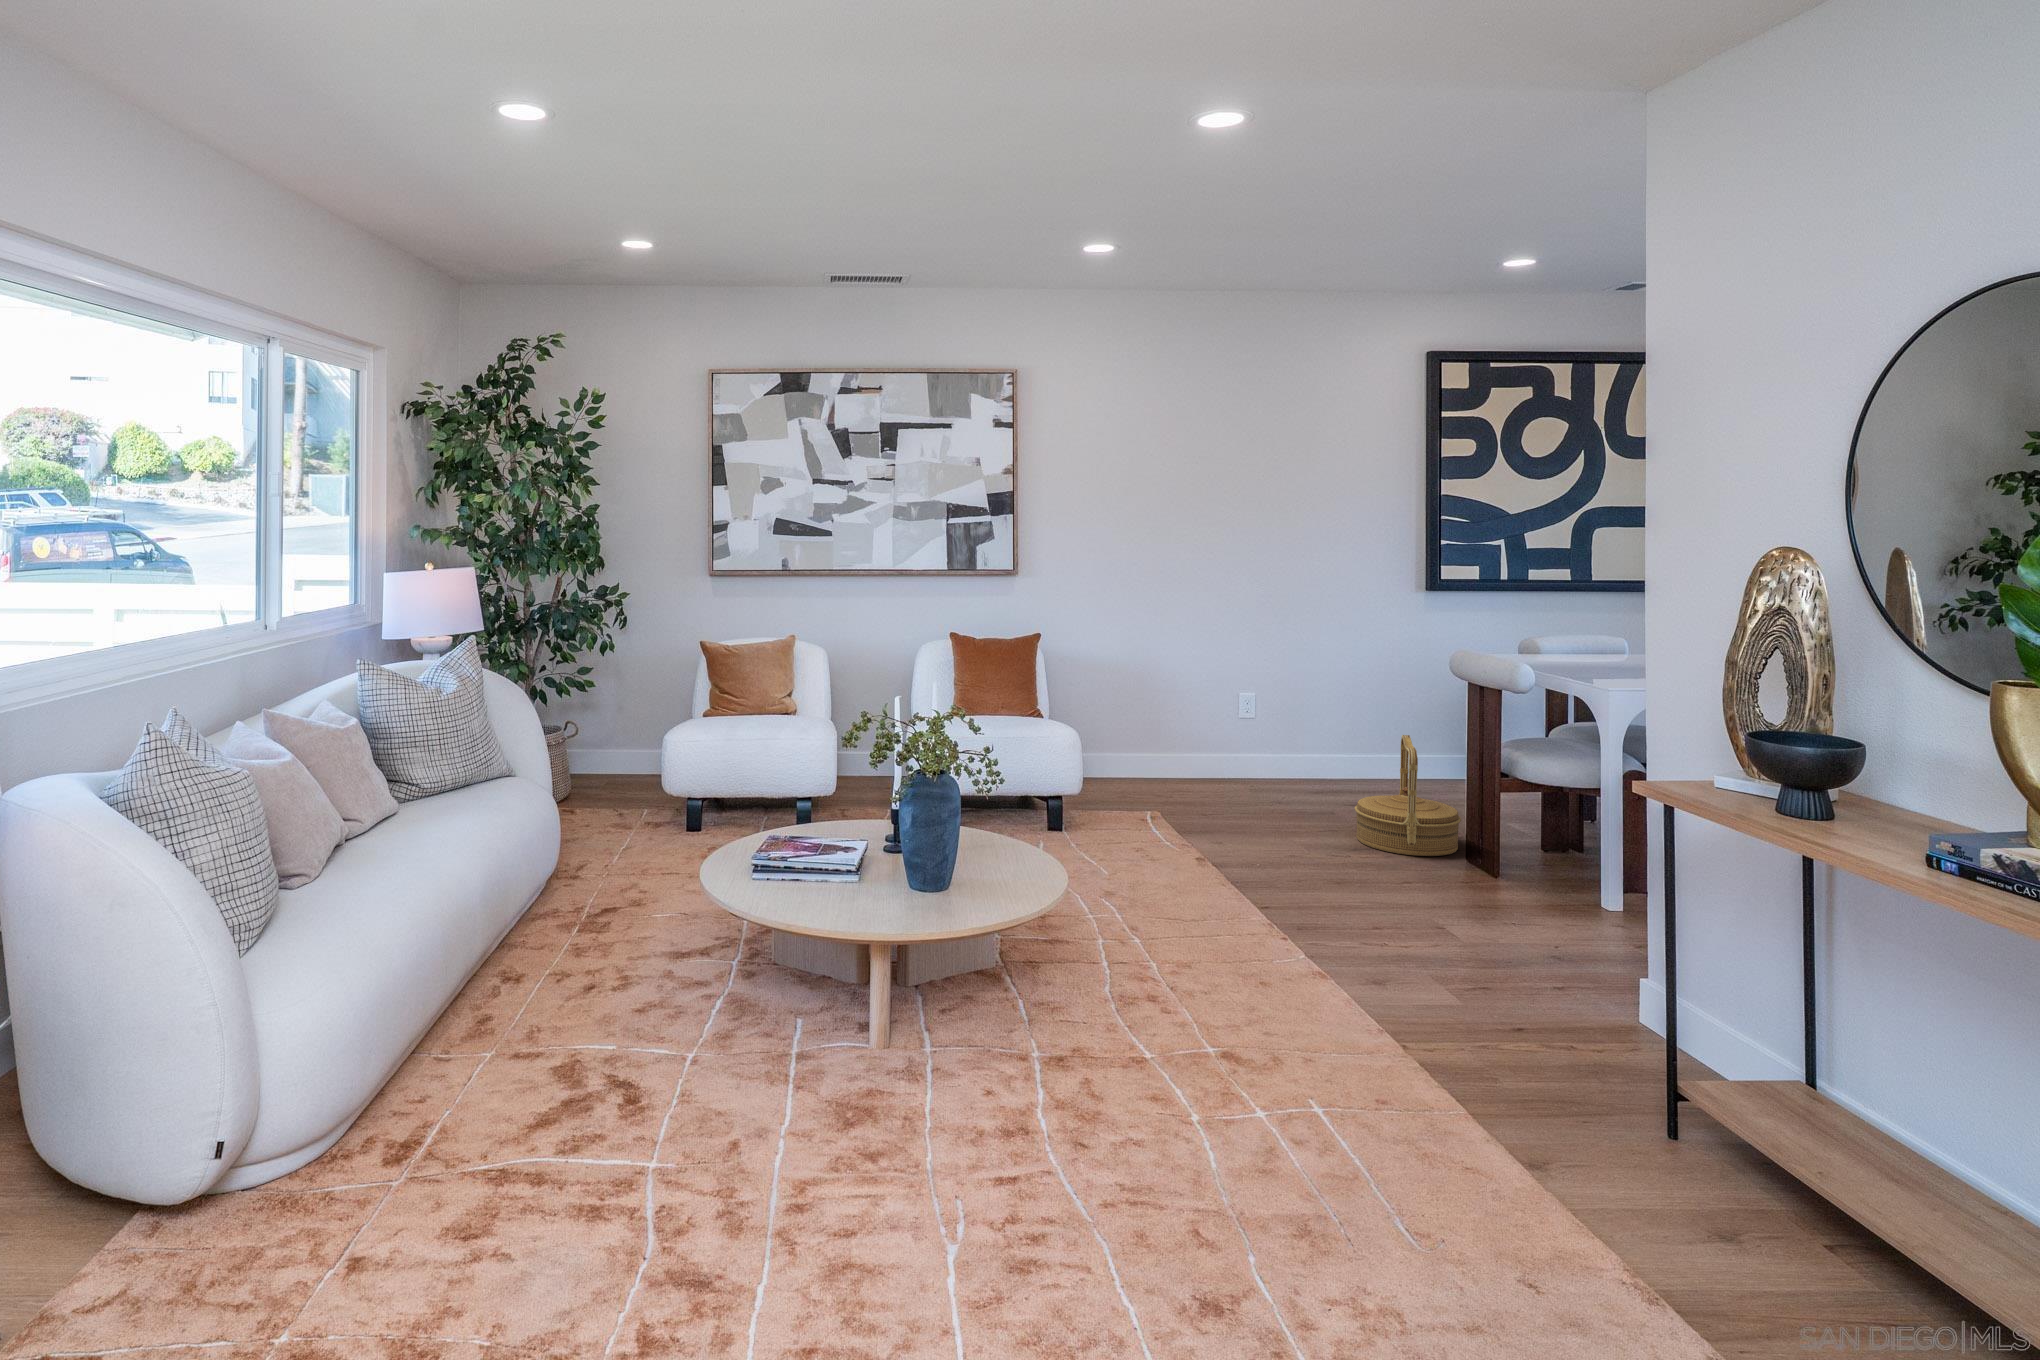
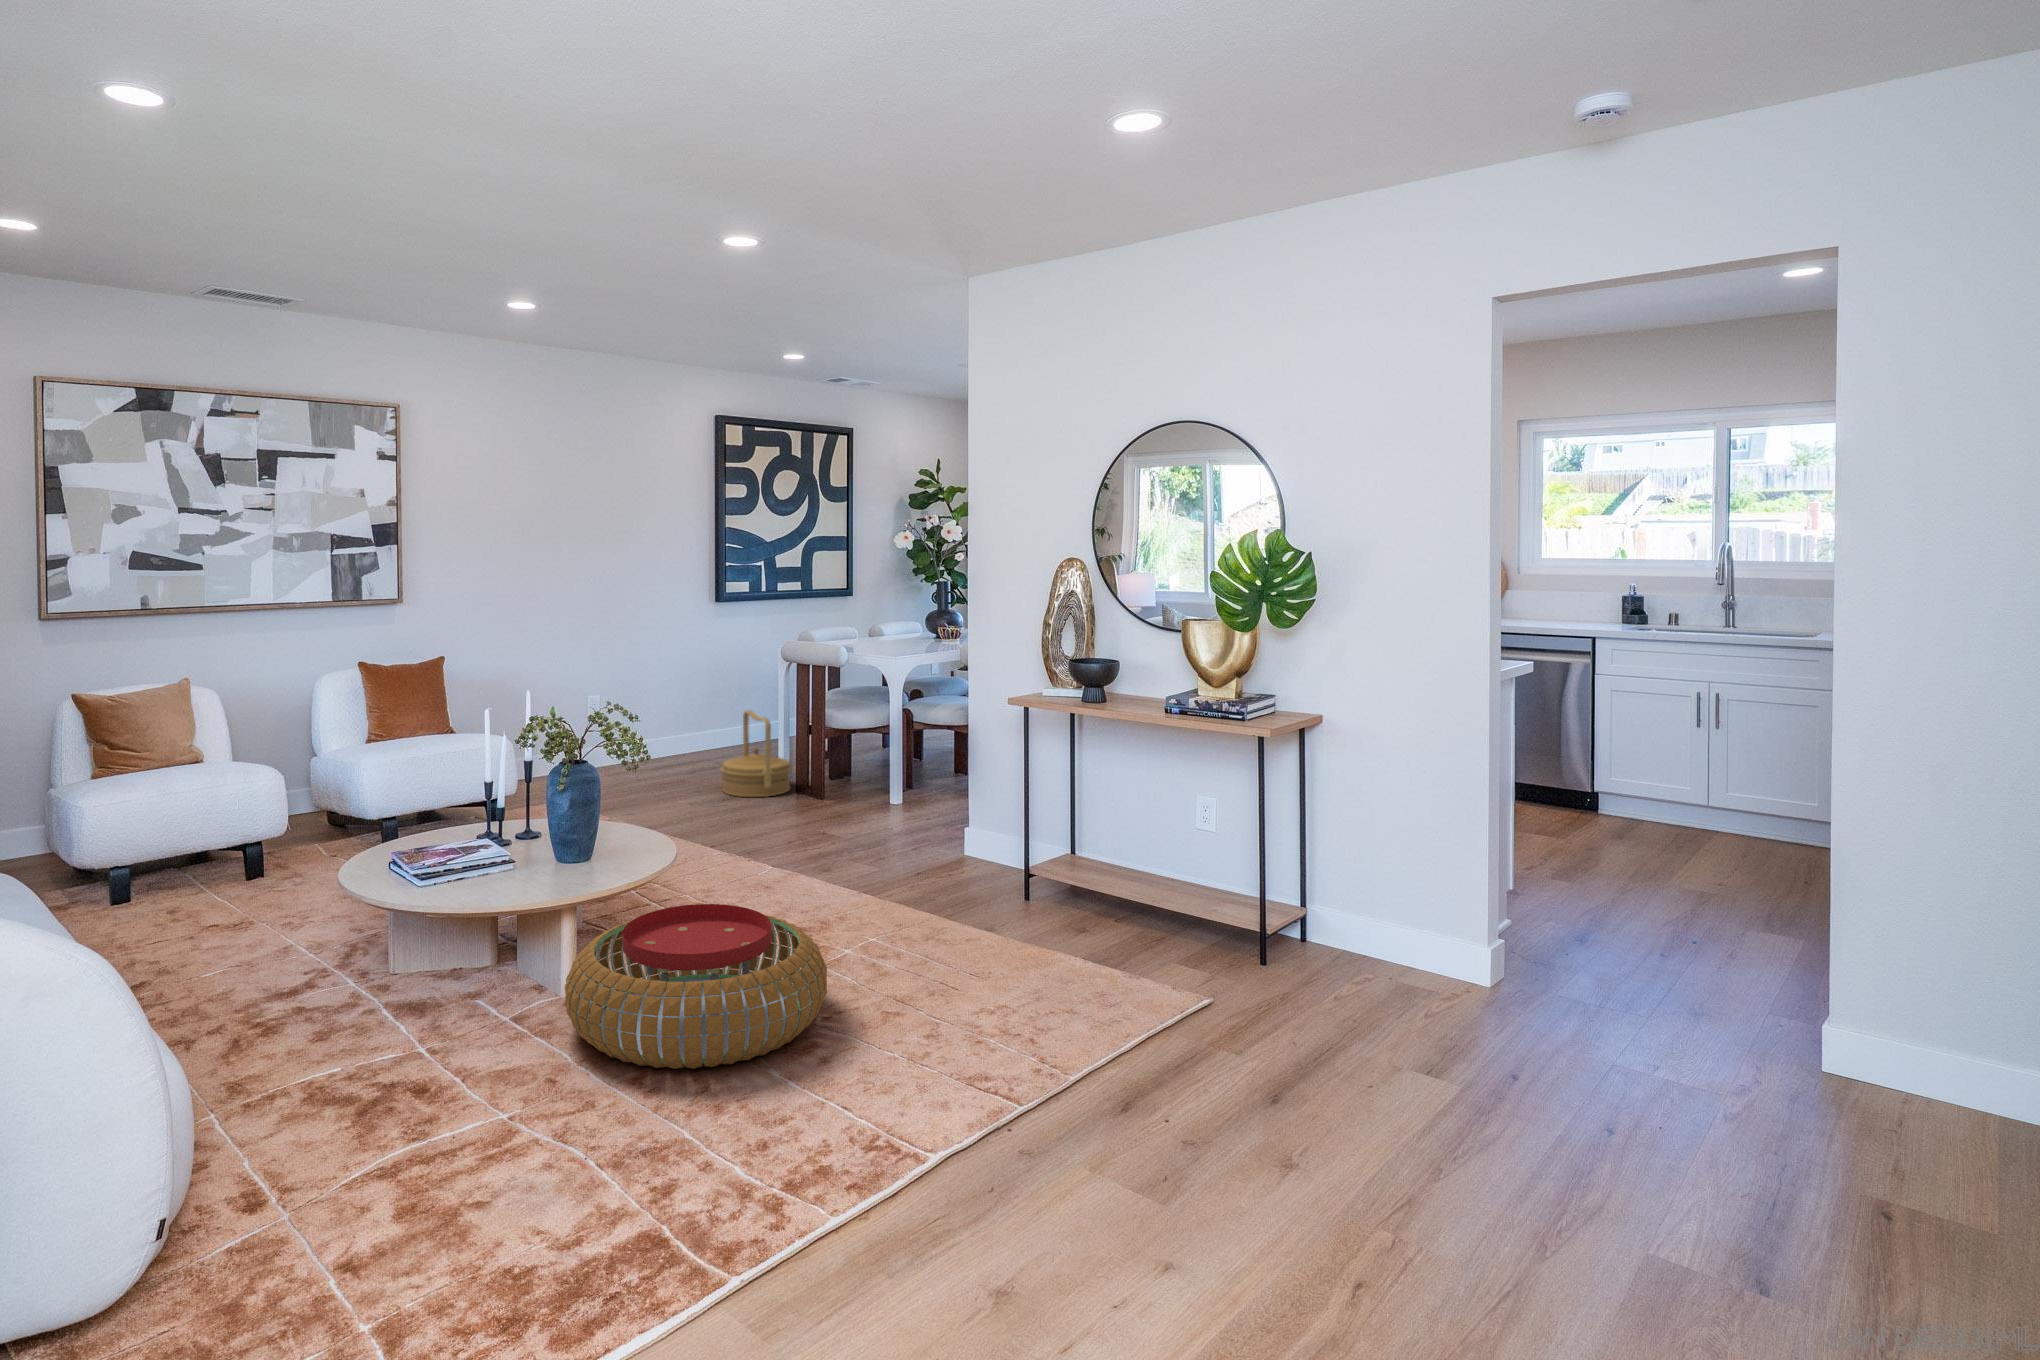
pouf: none [803,978,1156,1231] -> present [565,904,827,1069]

